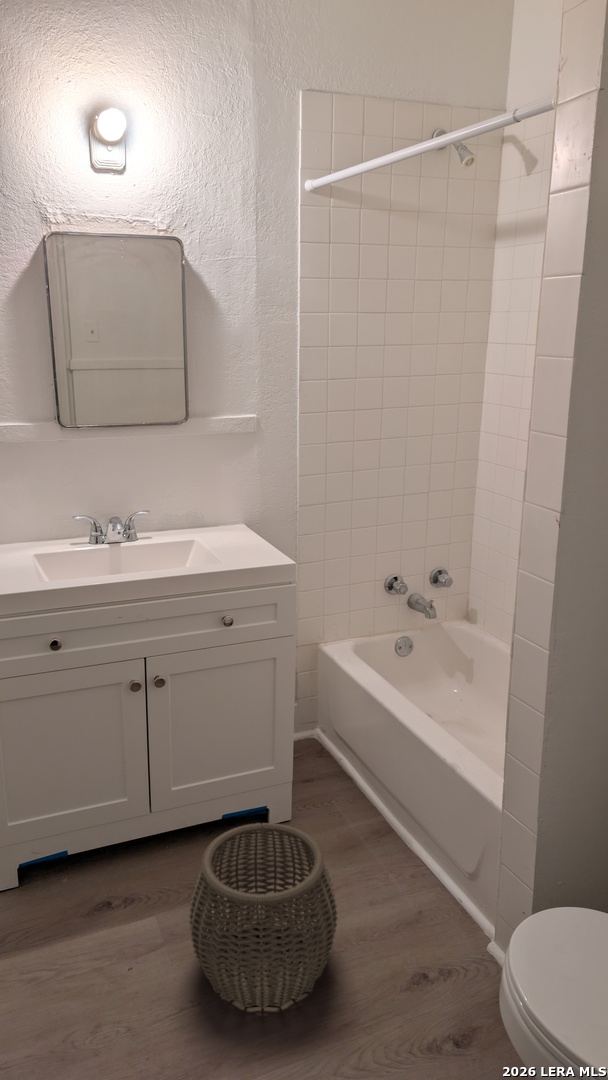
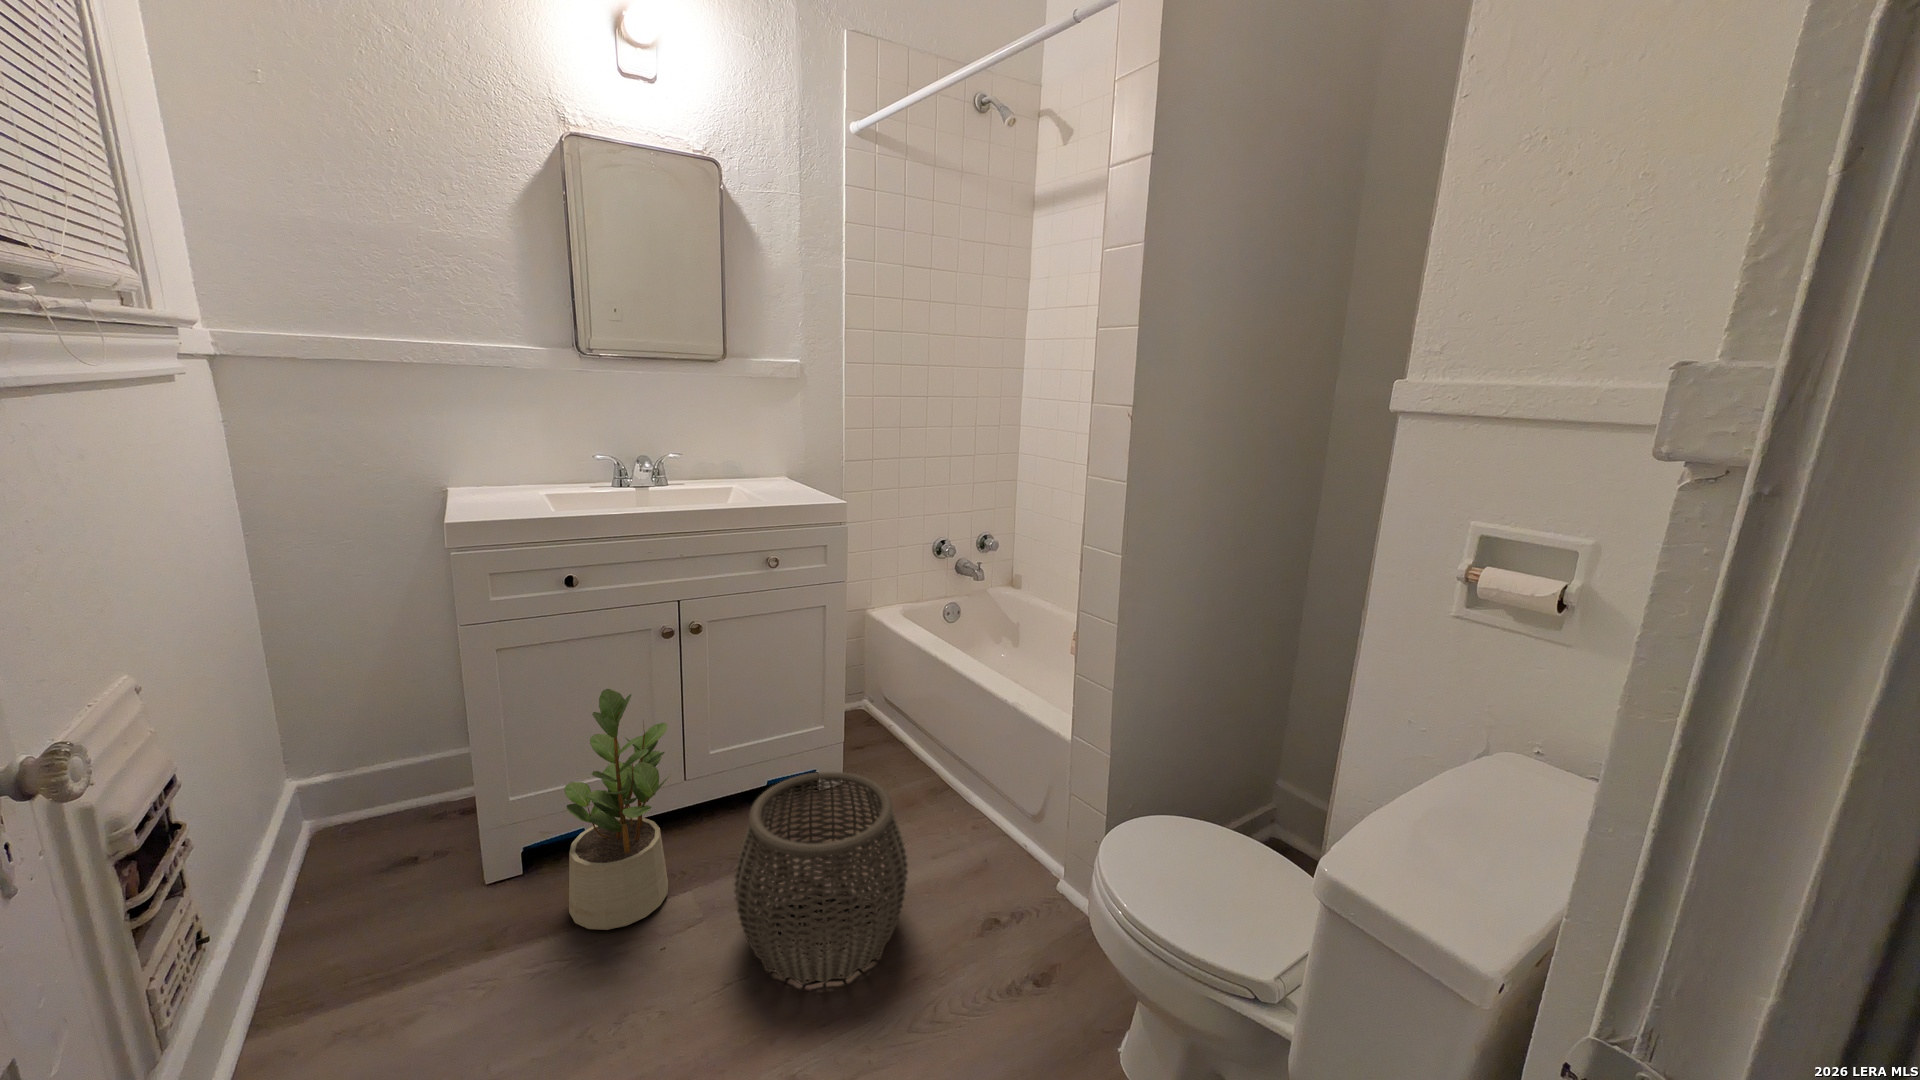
potted plant: none [54,743,138,941] -> present [564,689,669,930]

